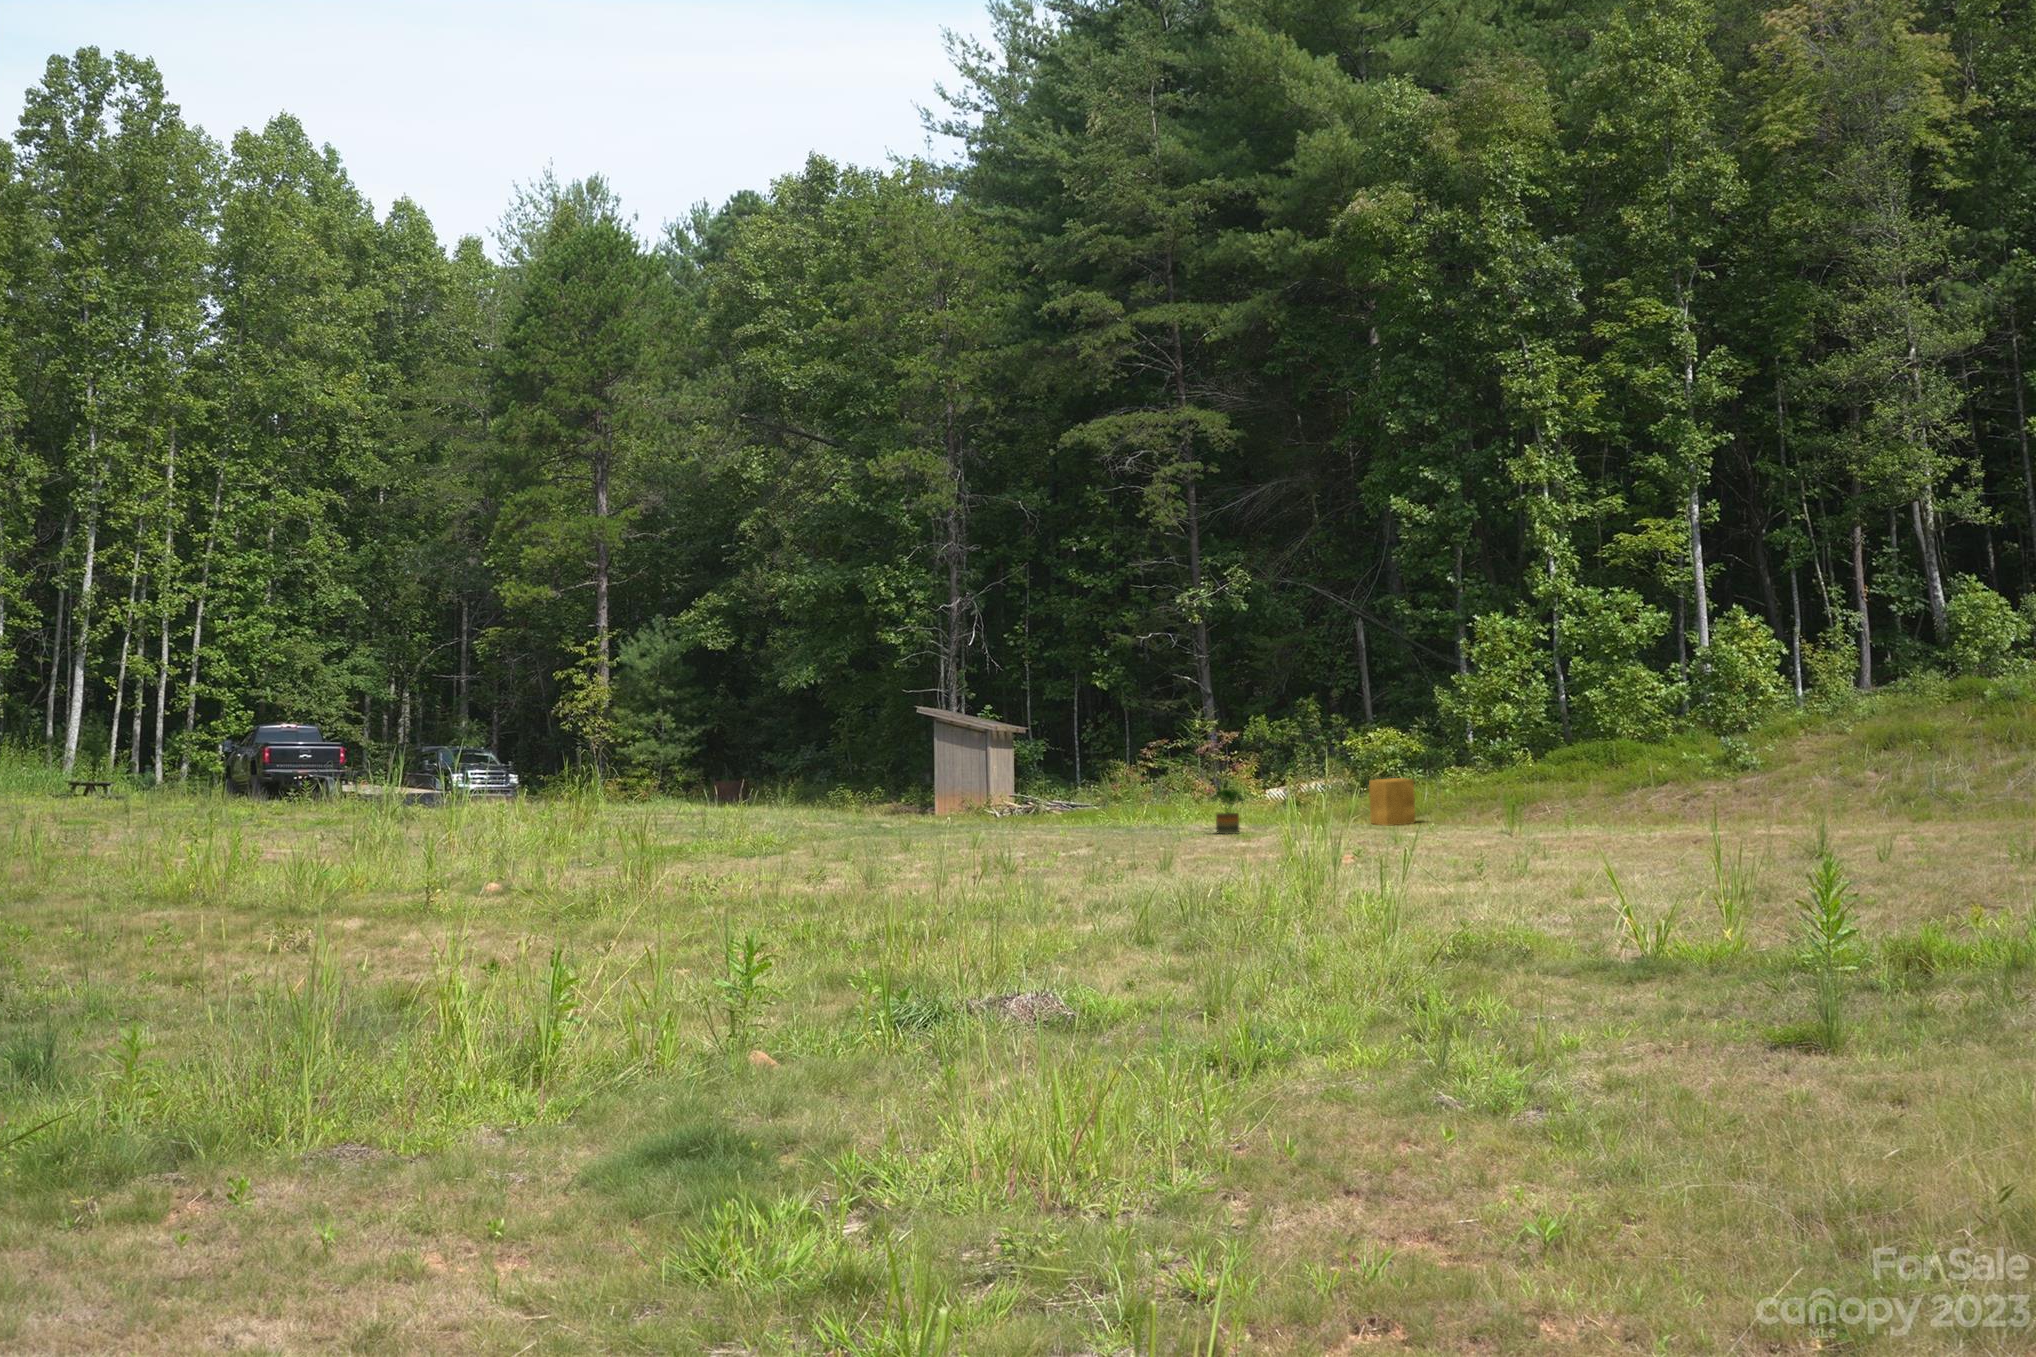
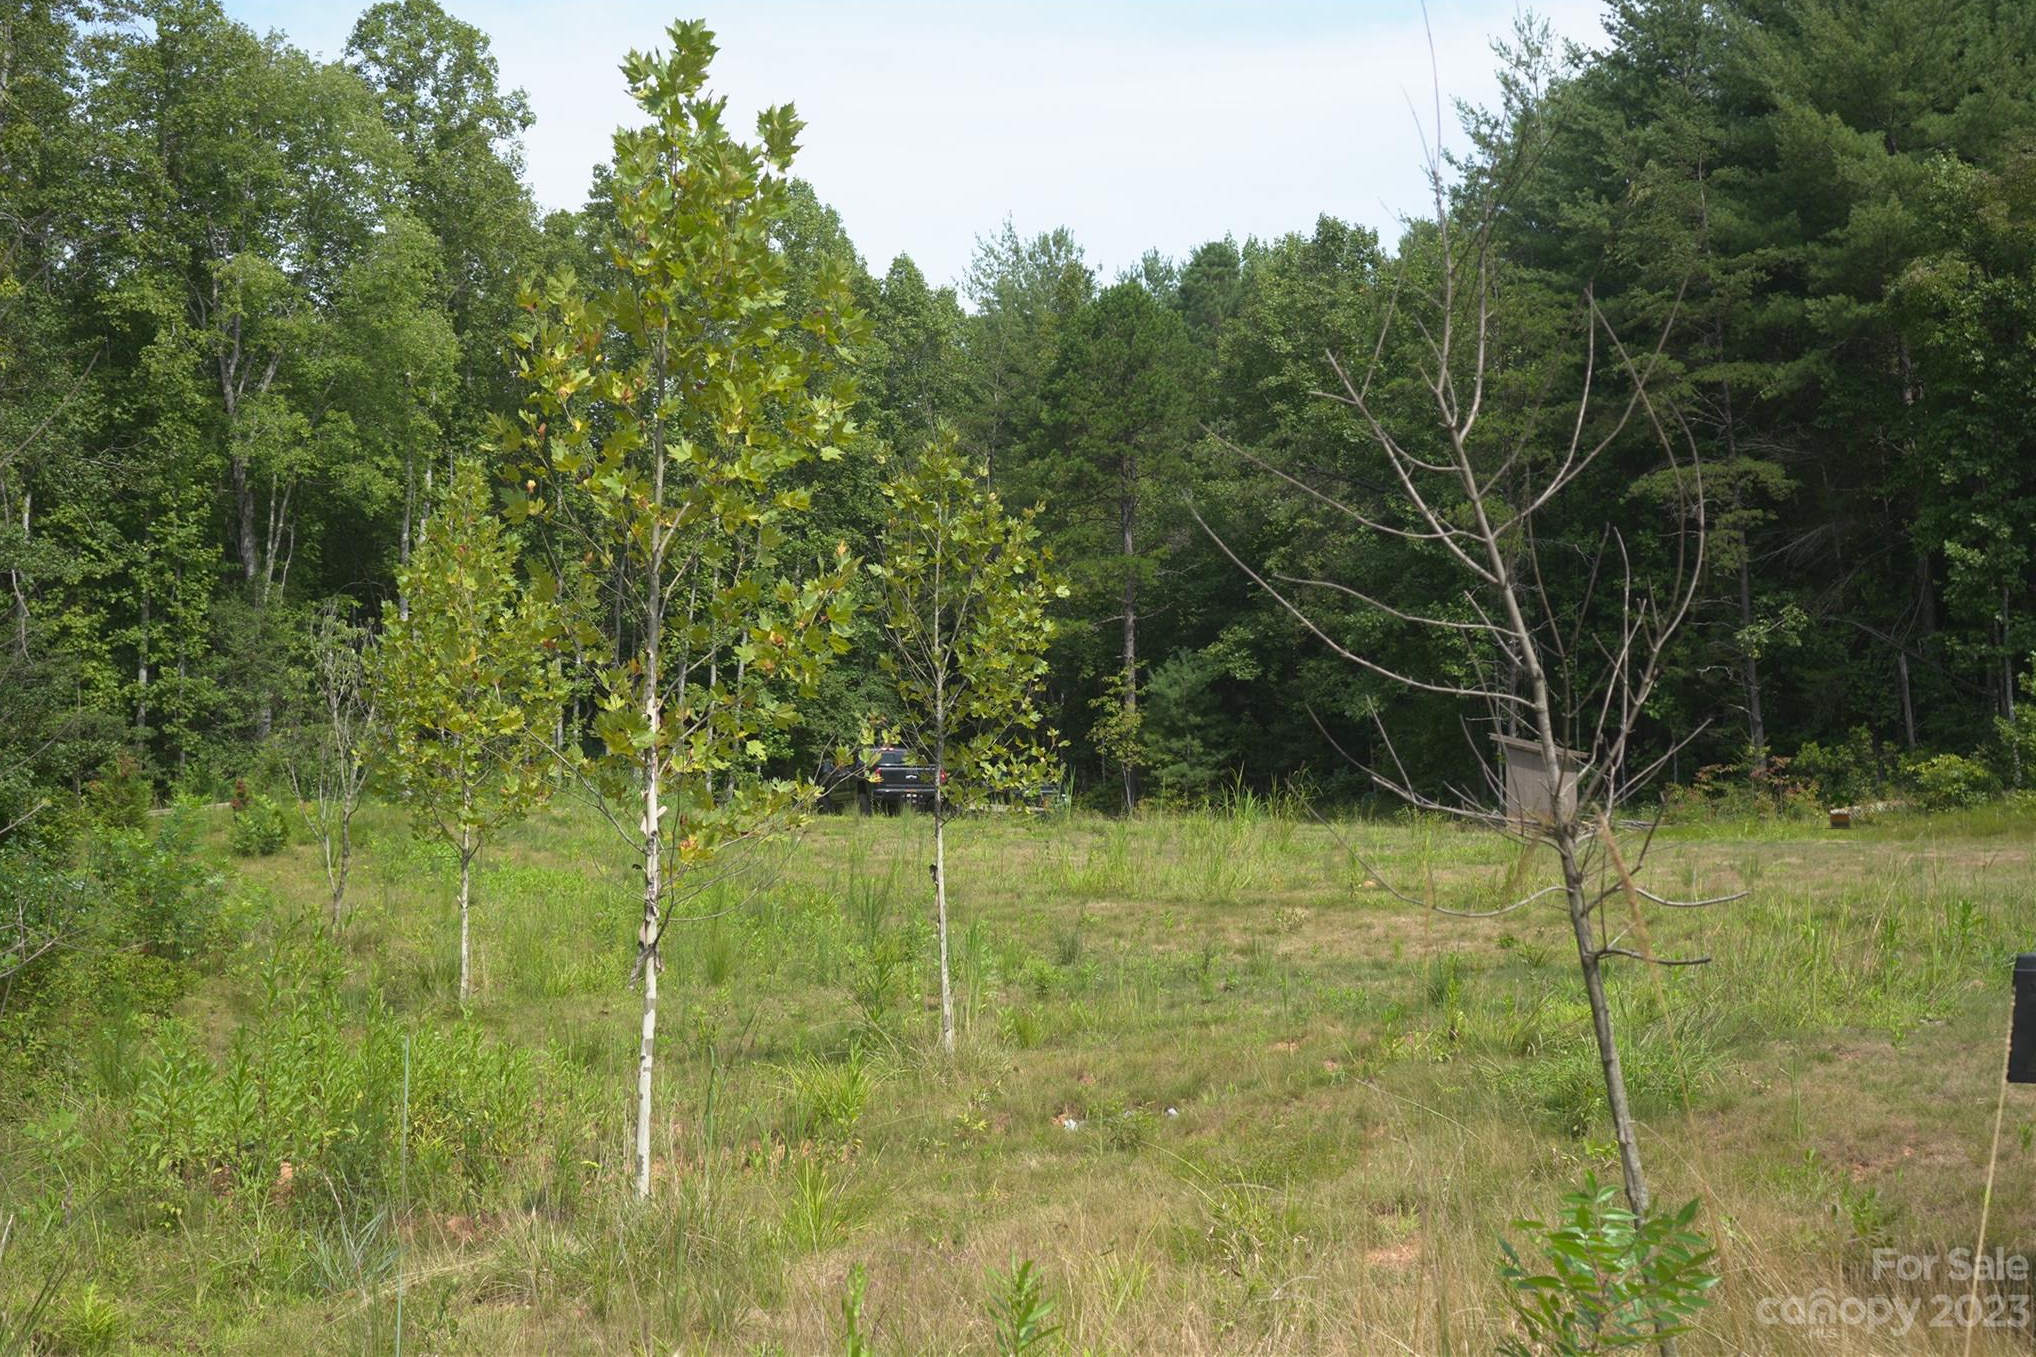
cardboard box: present [1369,778,1415,826] -> none [1958,789,1999,826]

